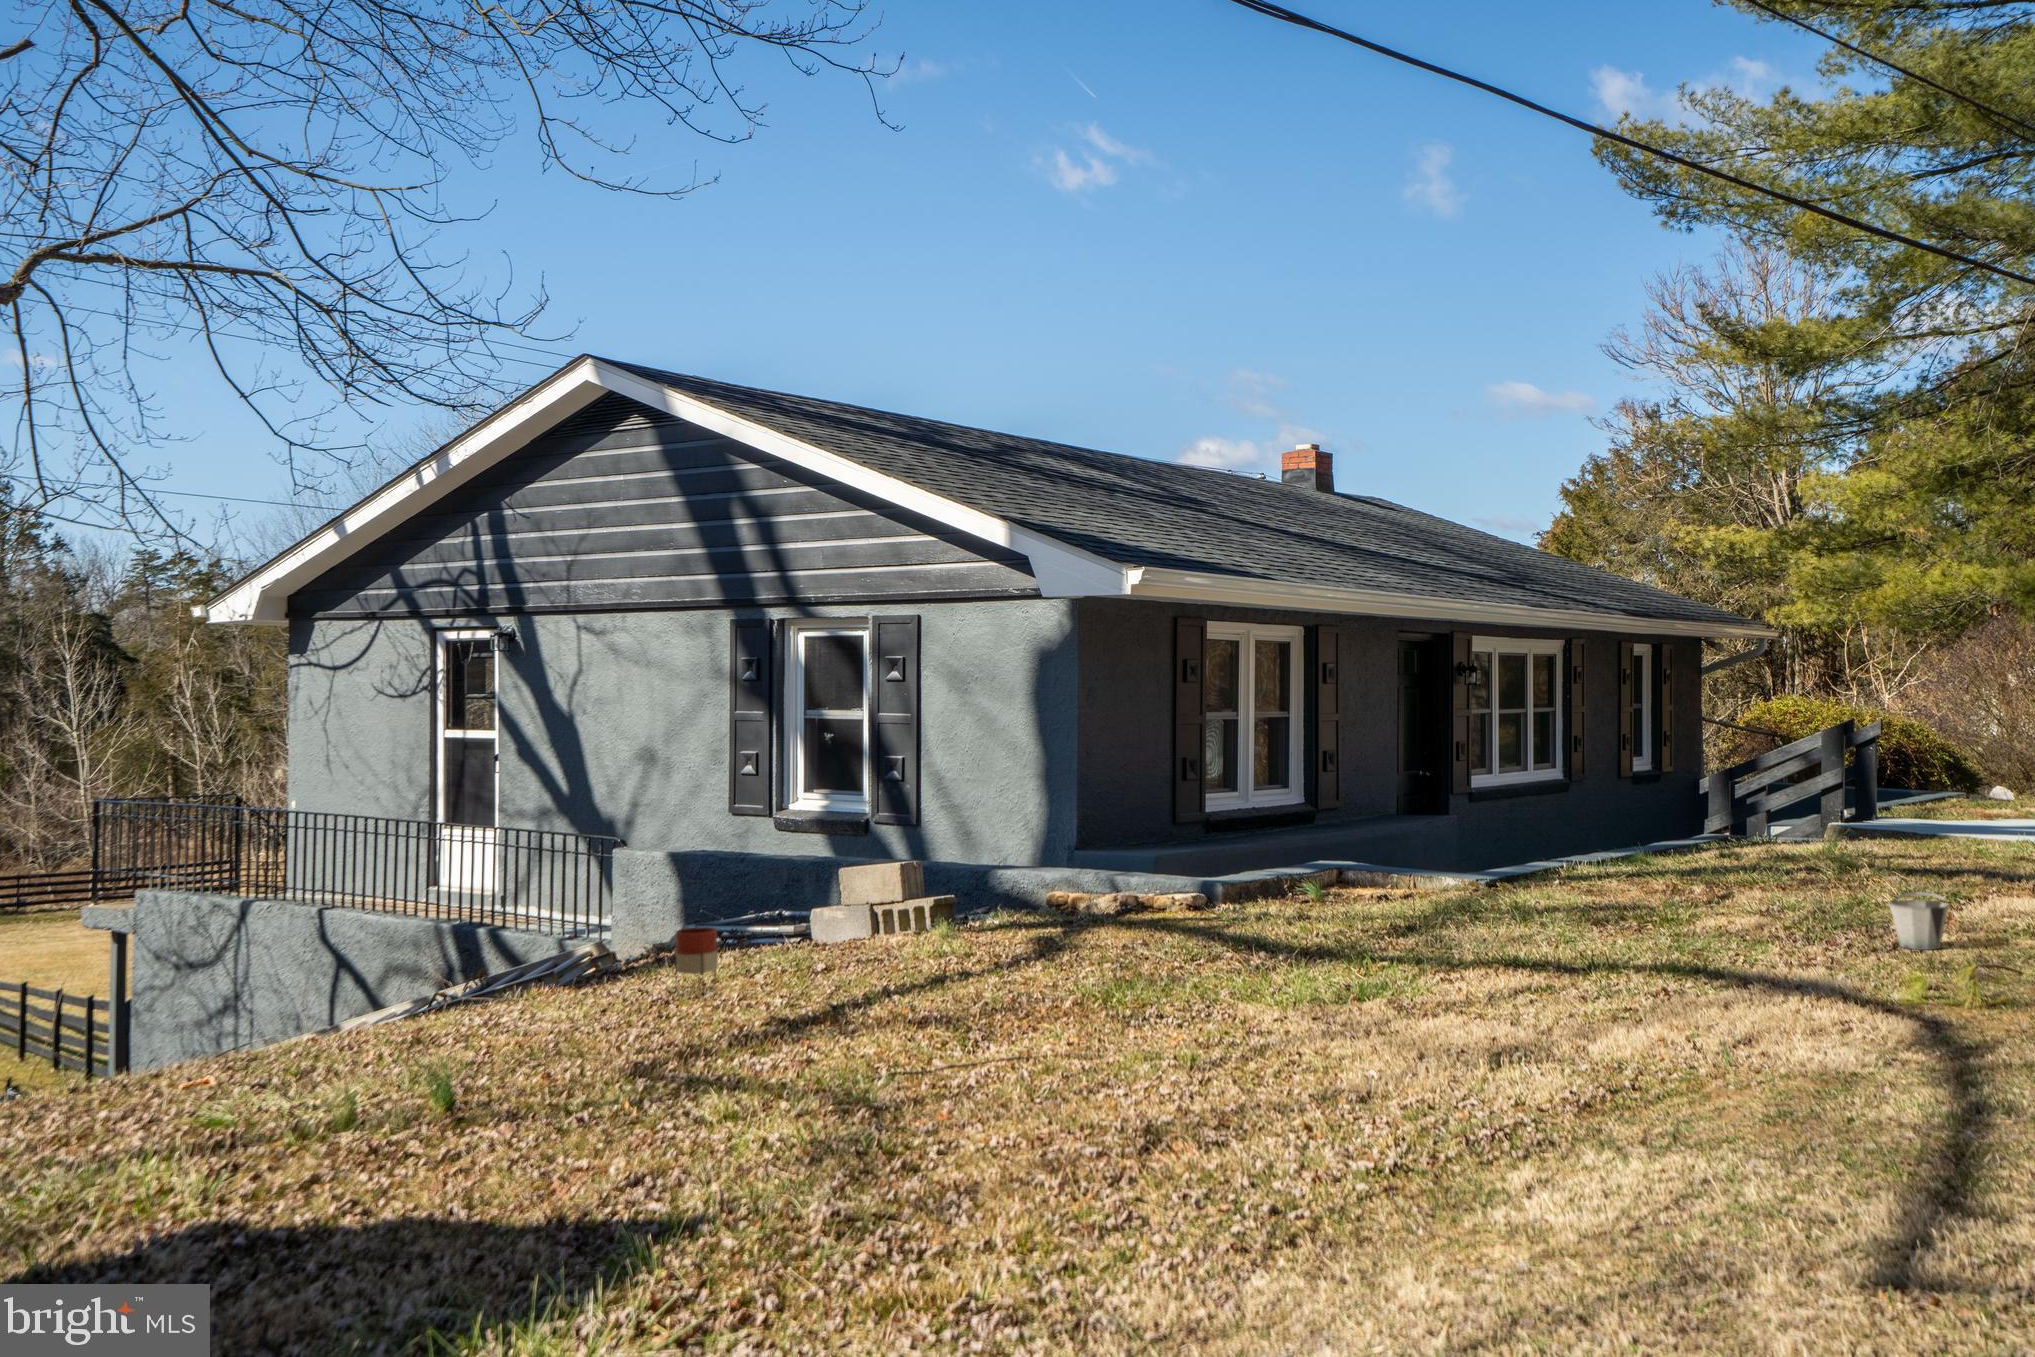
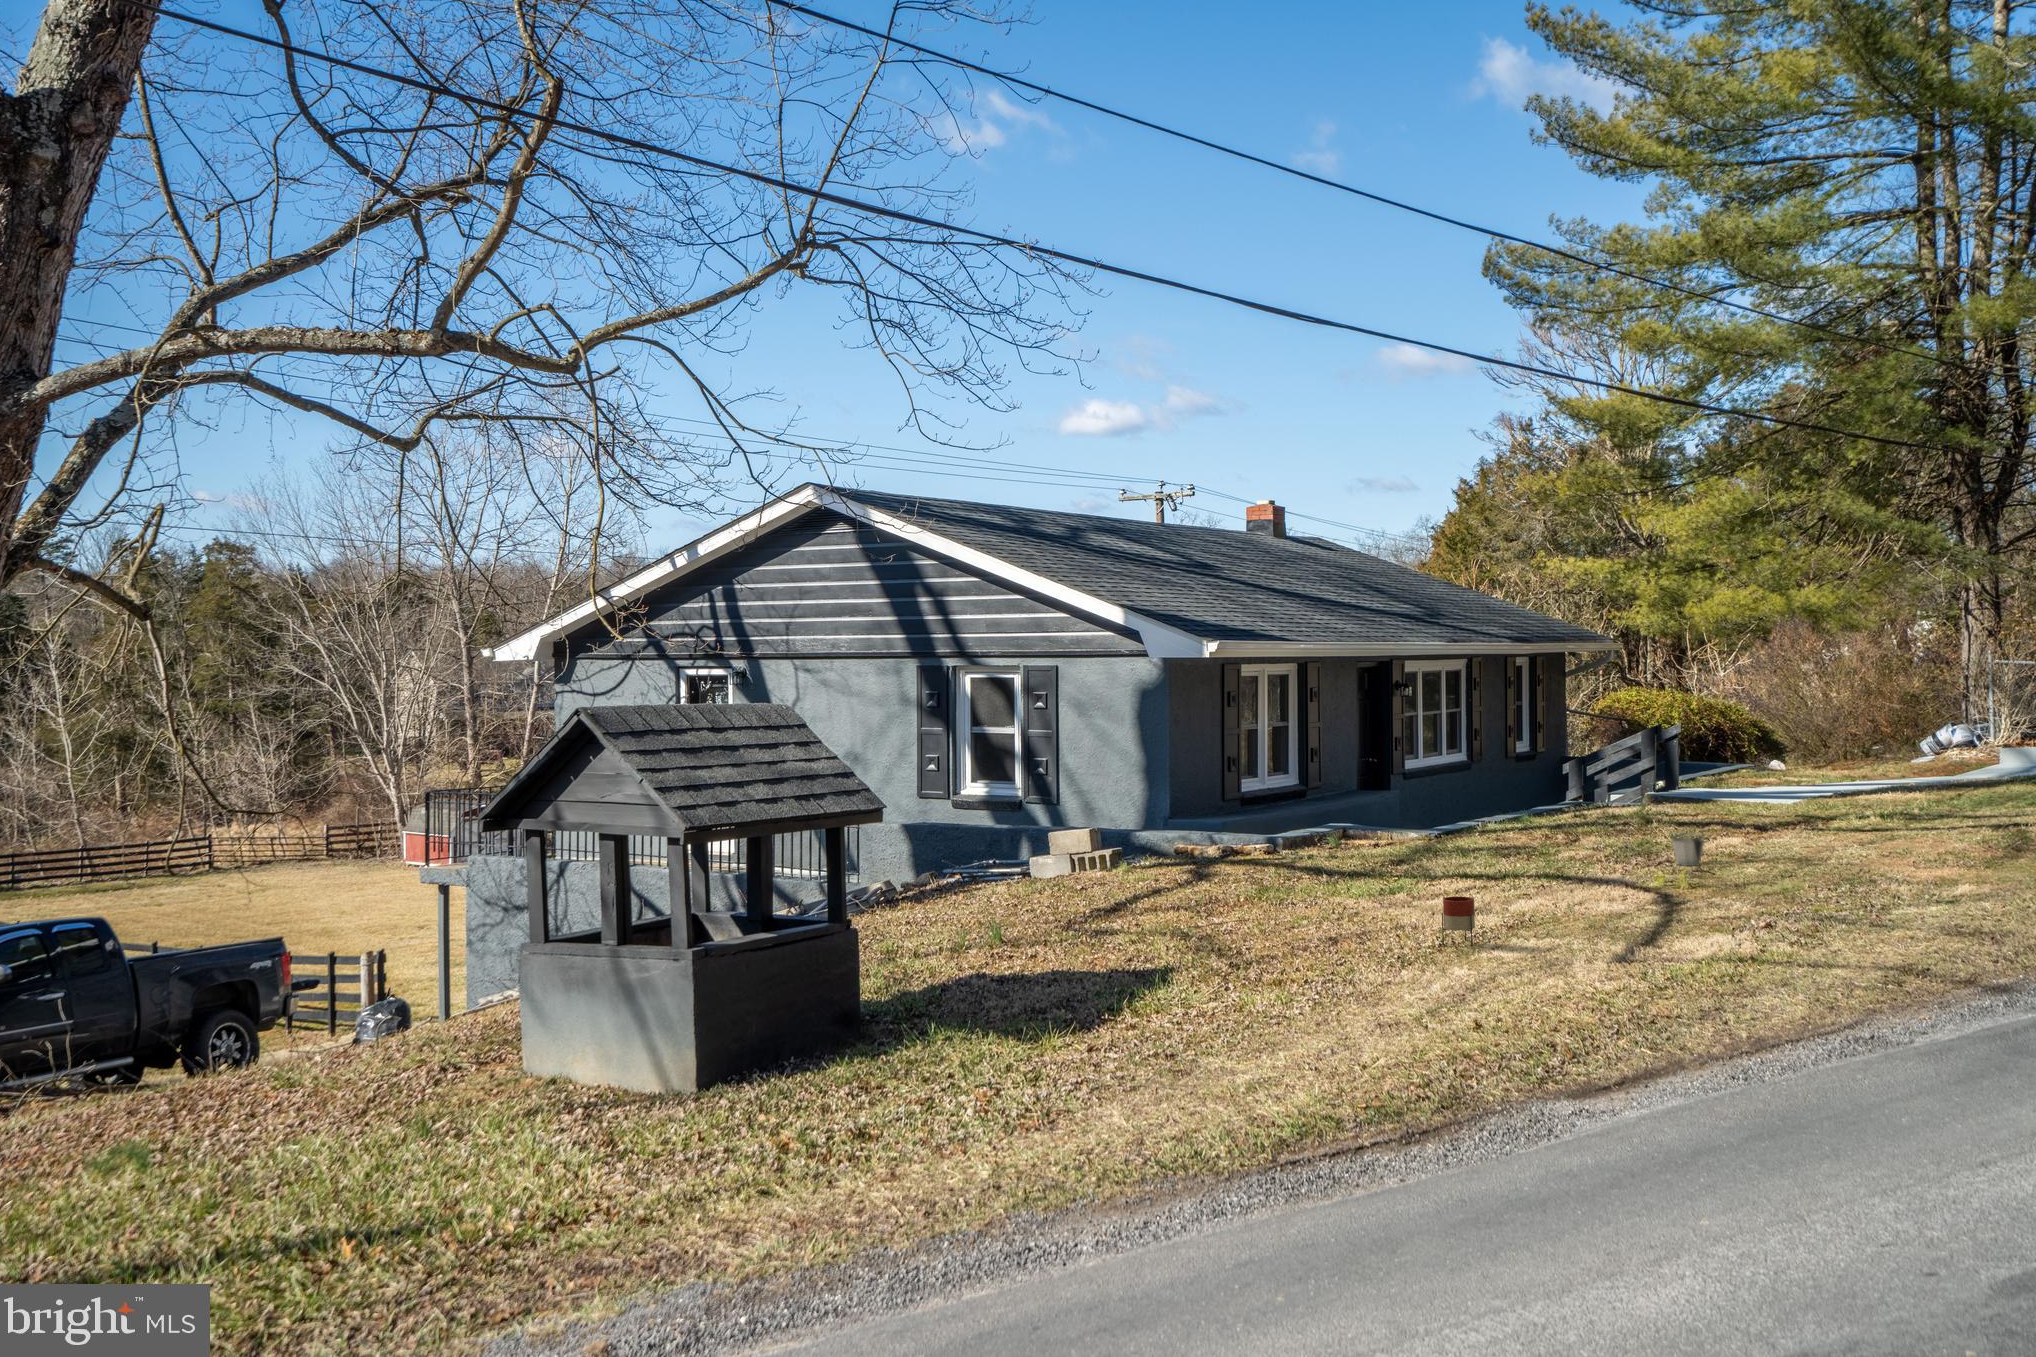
planter: present [674,927,718,987] -> present [1442,896,1475,946]

